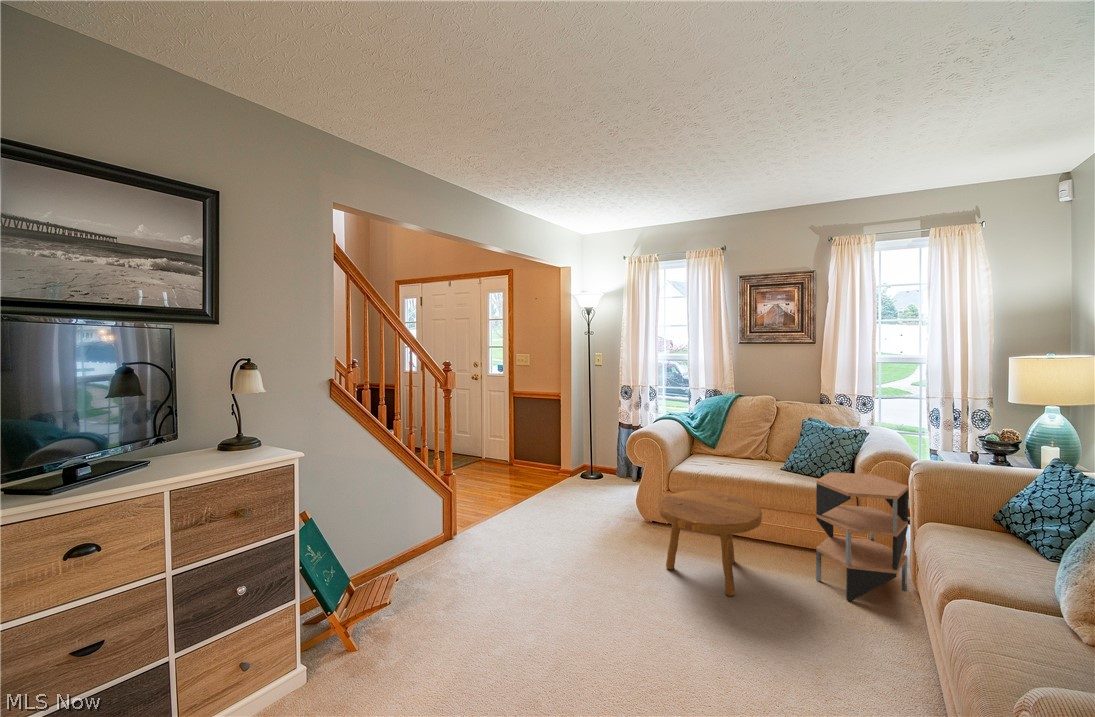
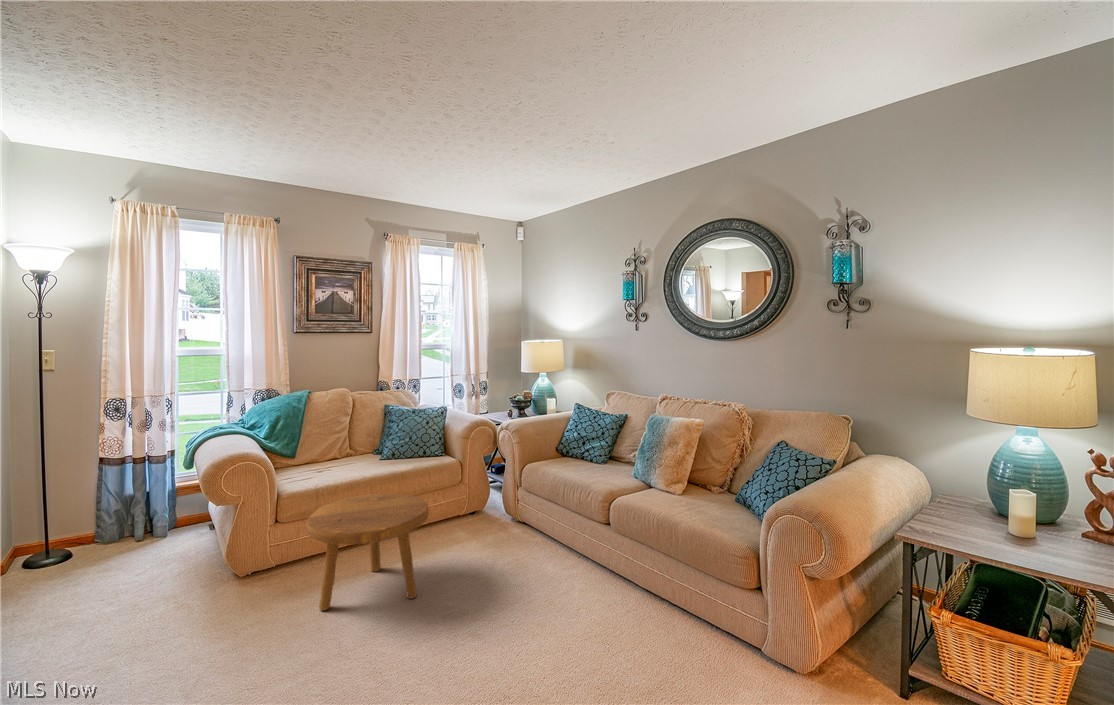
side table: present [816,472,908,601] -> none [451,441,517,552]

